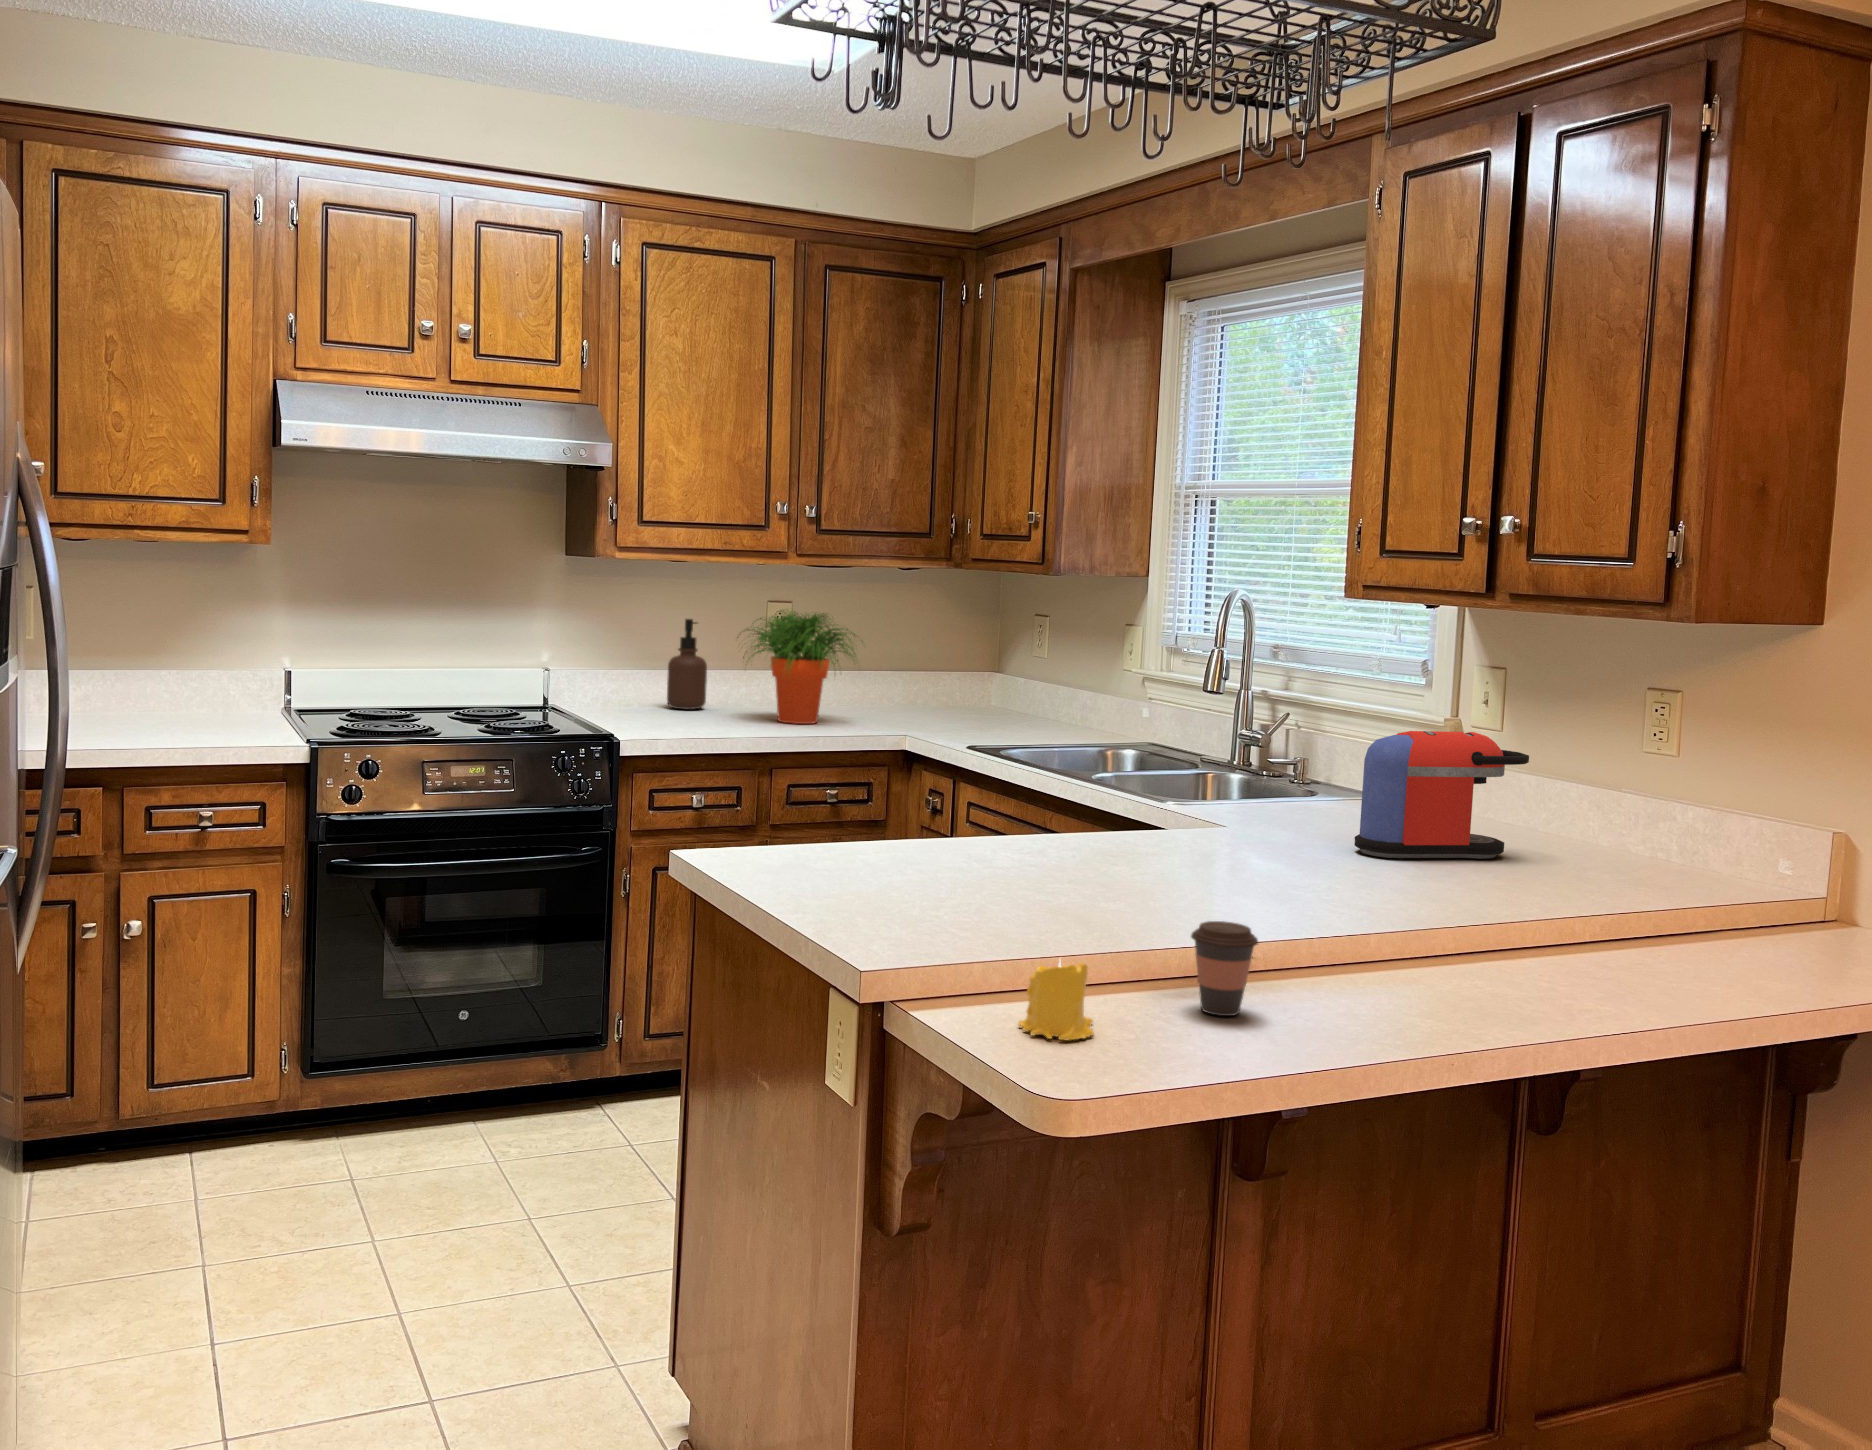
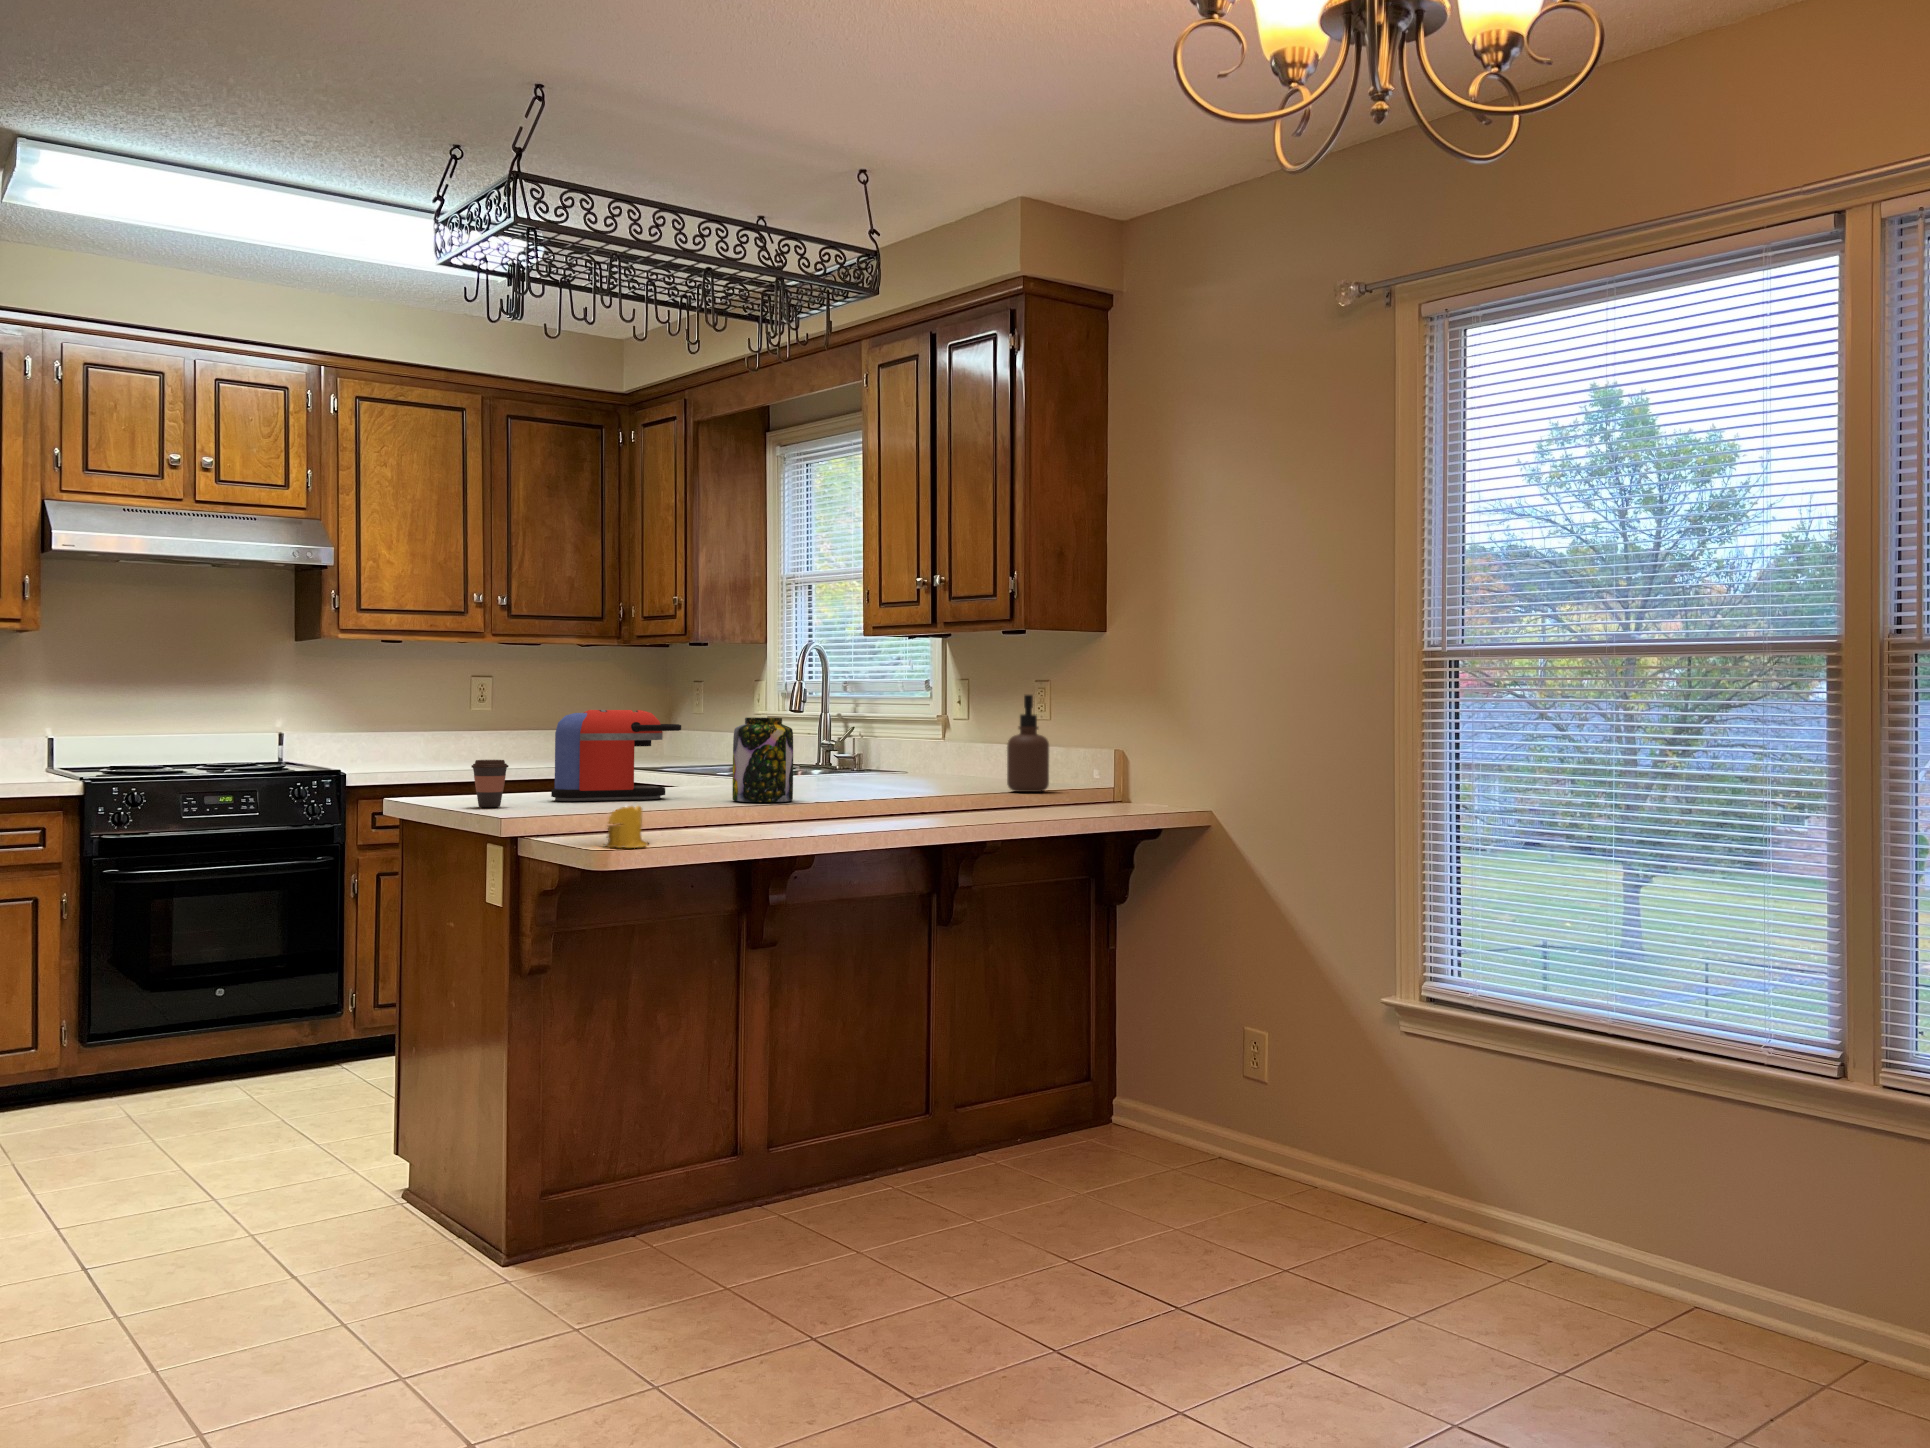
potted plant: present [737,610,856,724] -> none [442,676,548,763]
soap dispenser: present [667,619,707,710] -> present [1007,695,1049,792]
coffee maker: present [1354,731,1529,859] -> present [551,710,681,801]
jar: none [1185,758,1290,905] -> present [732,717,793,802]
coffee cup: present [1191,921,1258,1016] -> present [471,760,509,807]

